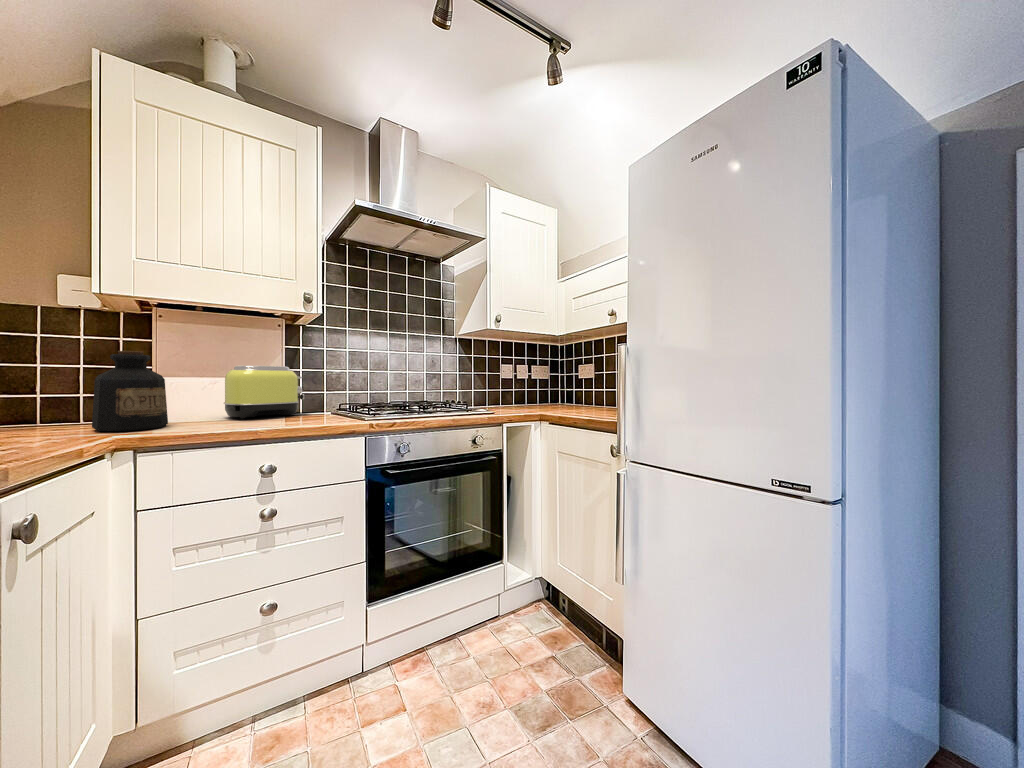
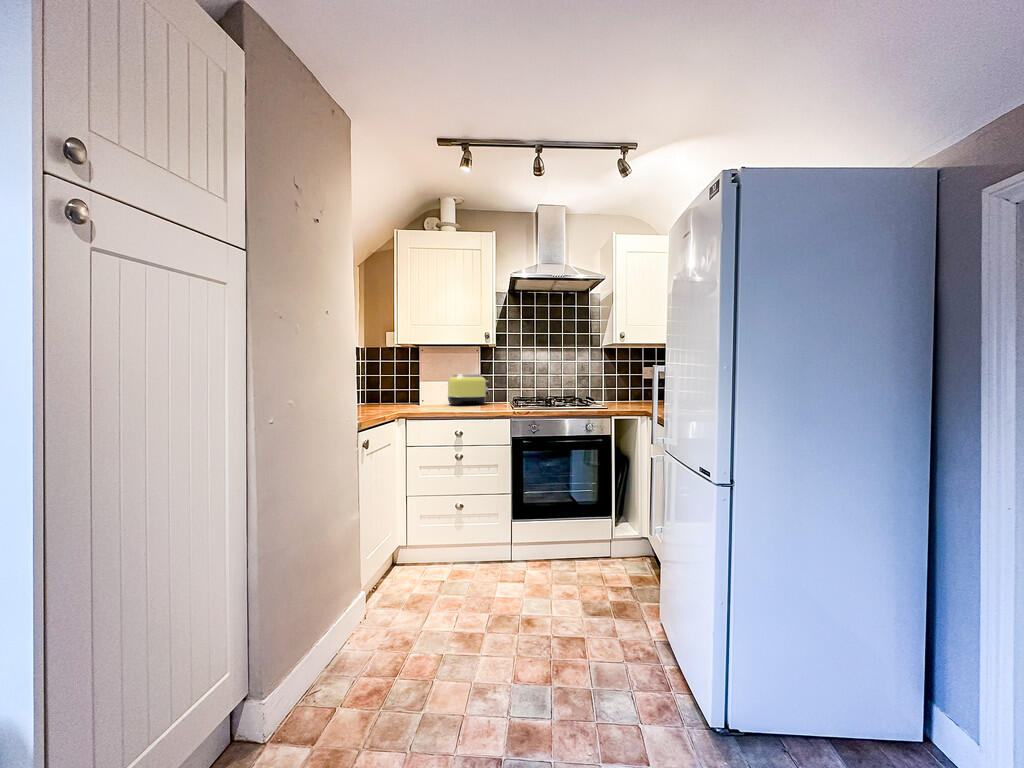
bottle: present [92,351,168,431] -> none [392,368,421,408]

